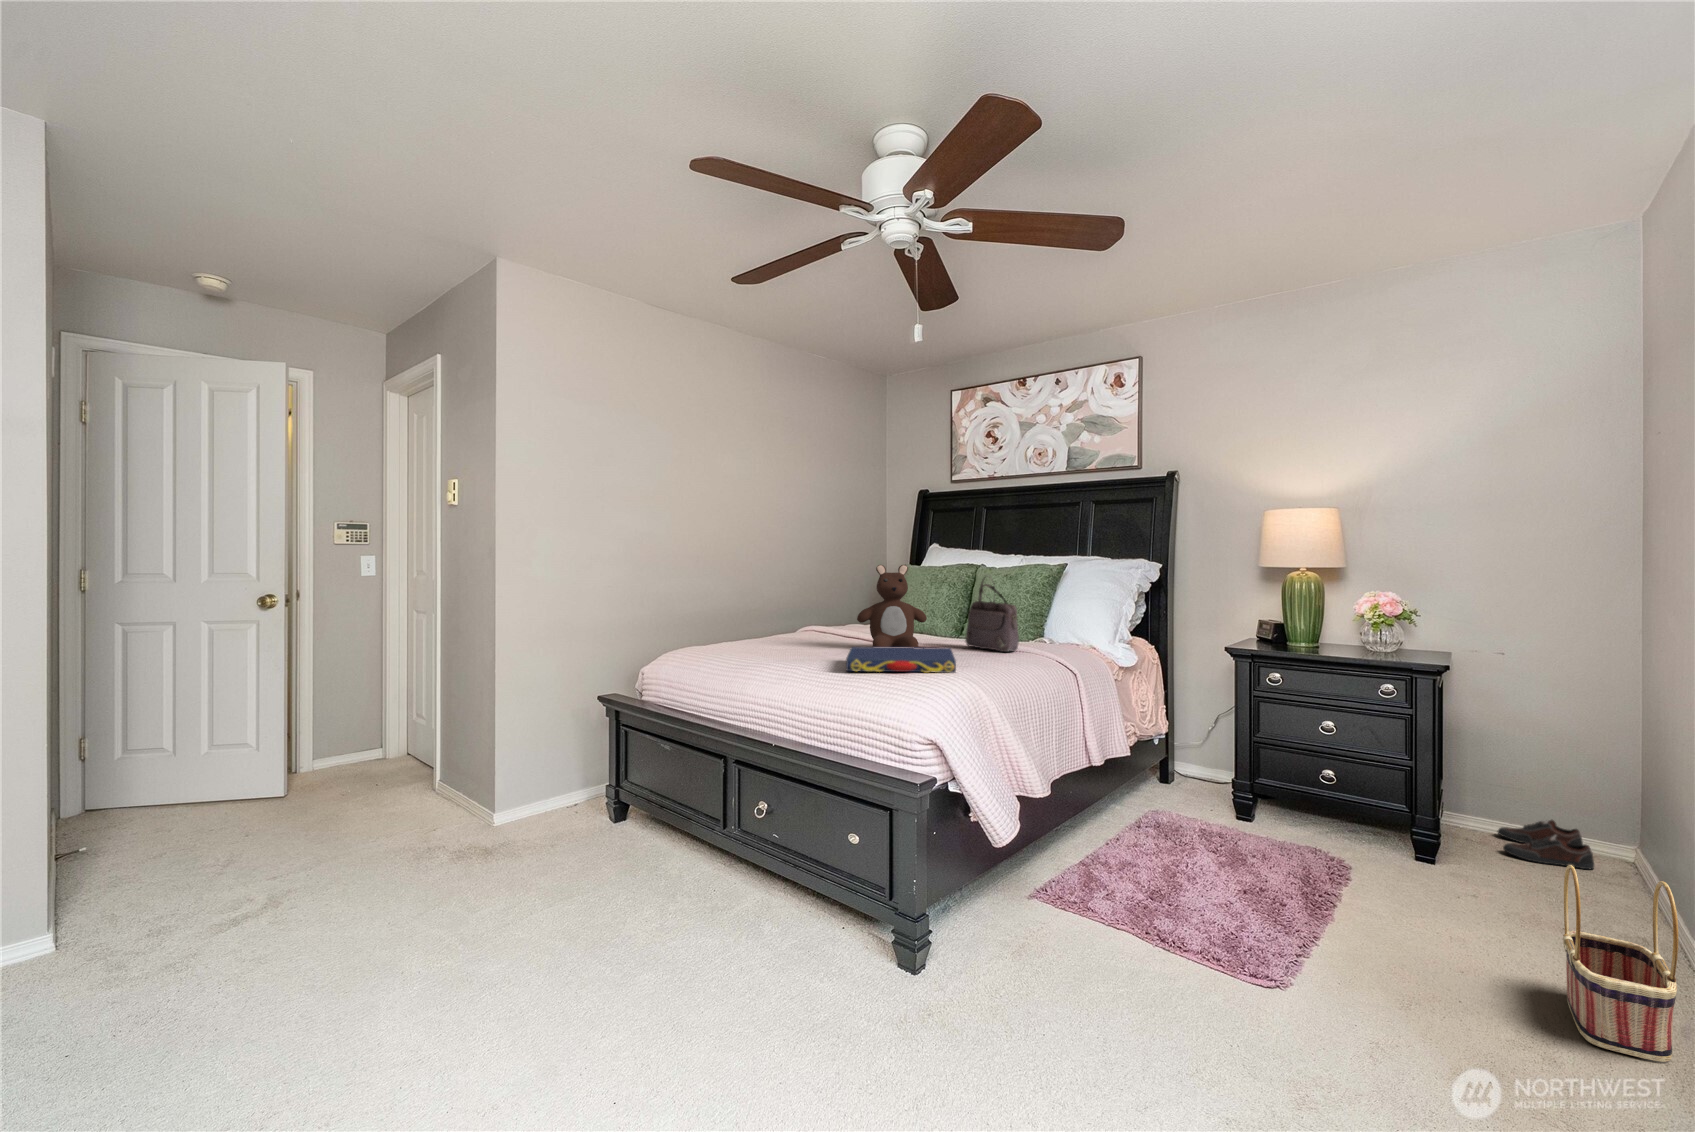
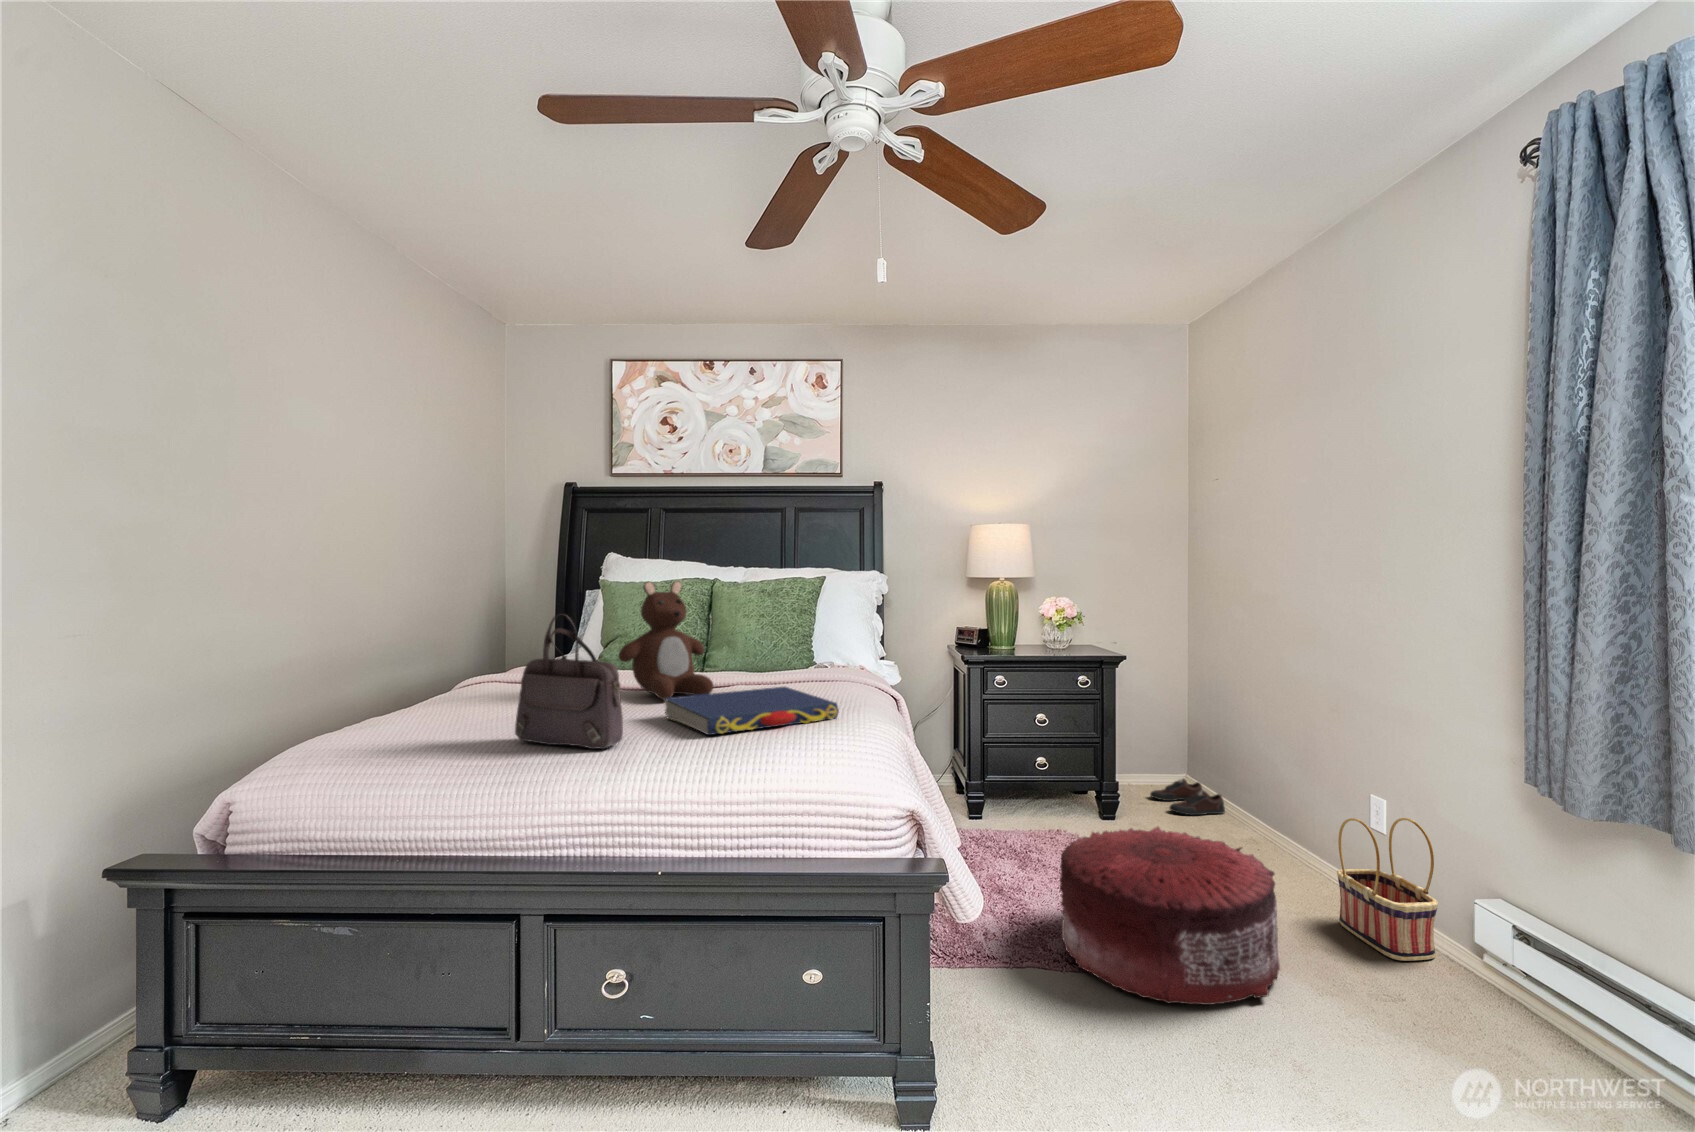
handbag: present [965,579,1019,652] -> present [515,616,623,749]
pouf: none [1163,818,1413,1007] -> present [1060,827,1280,1005]

